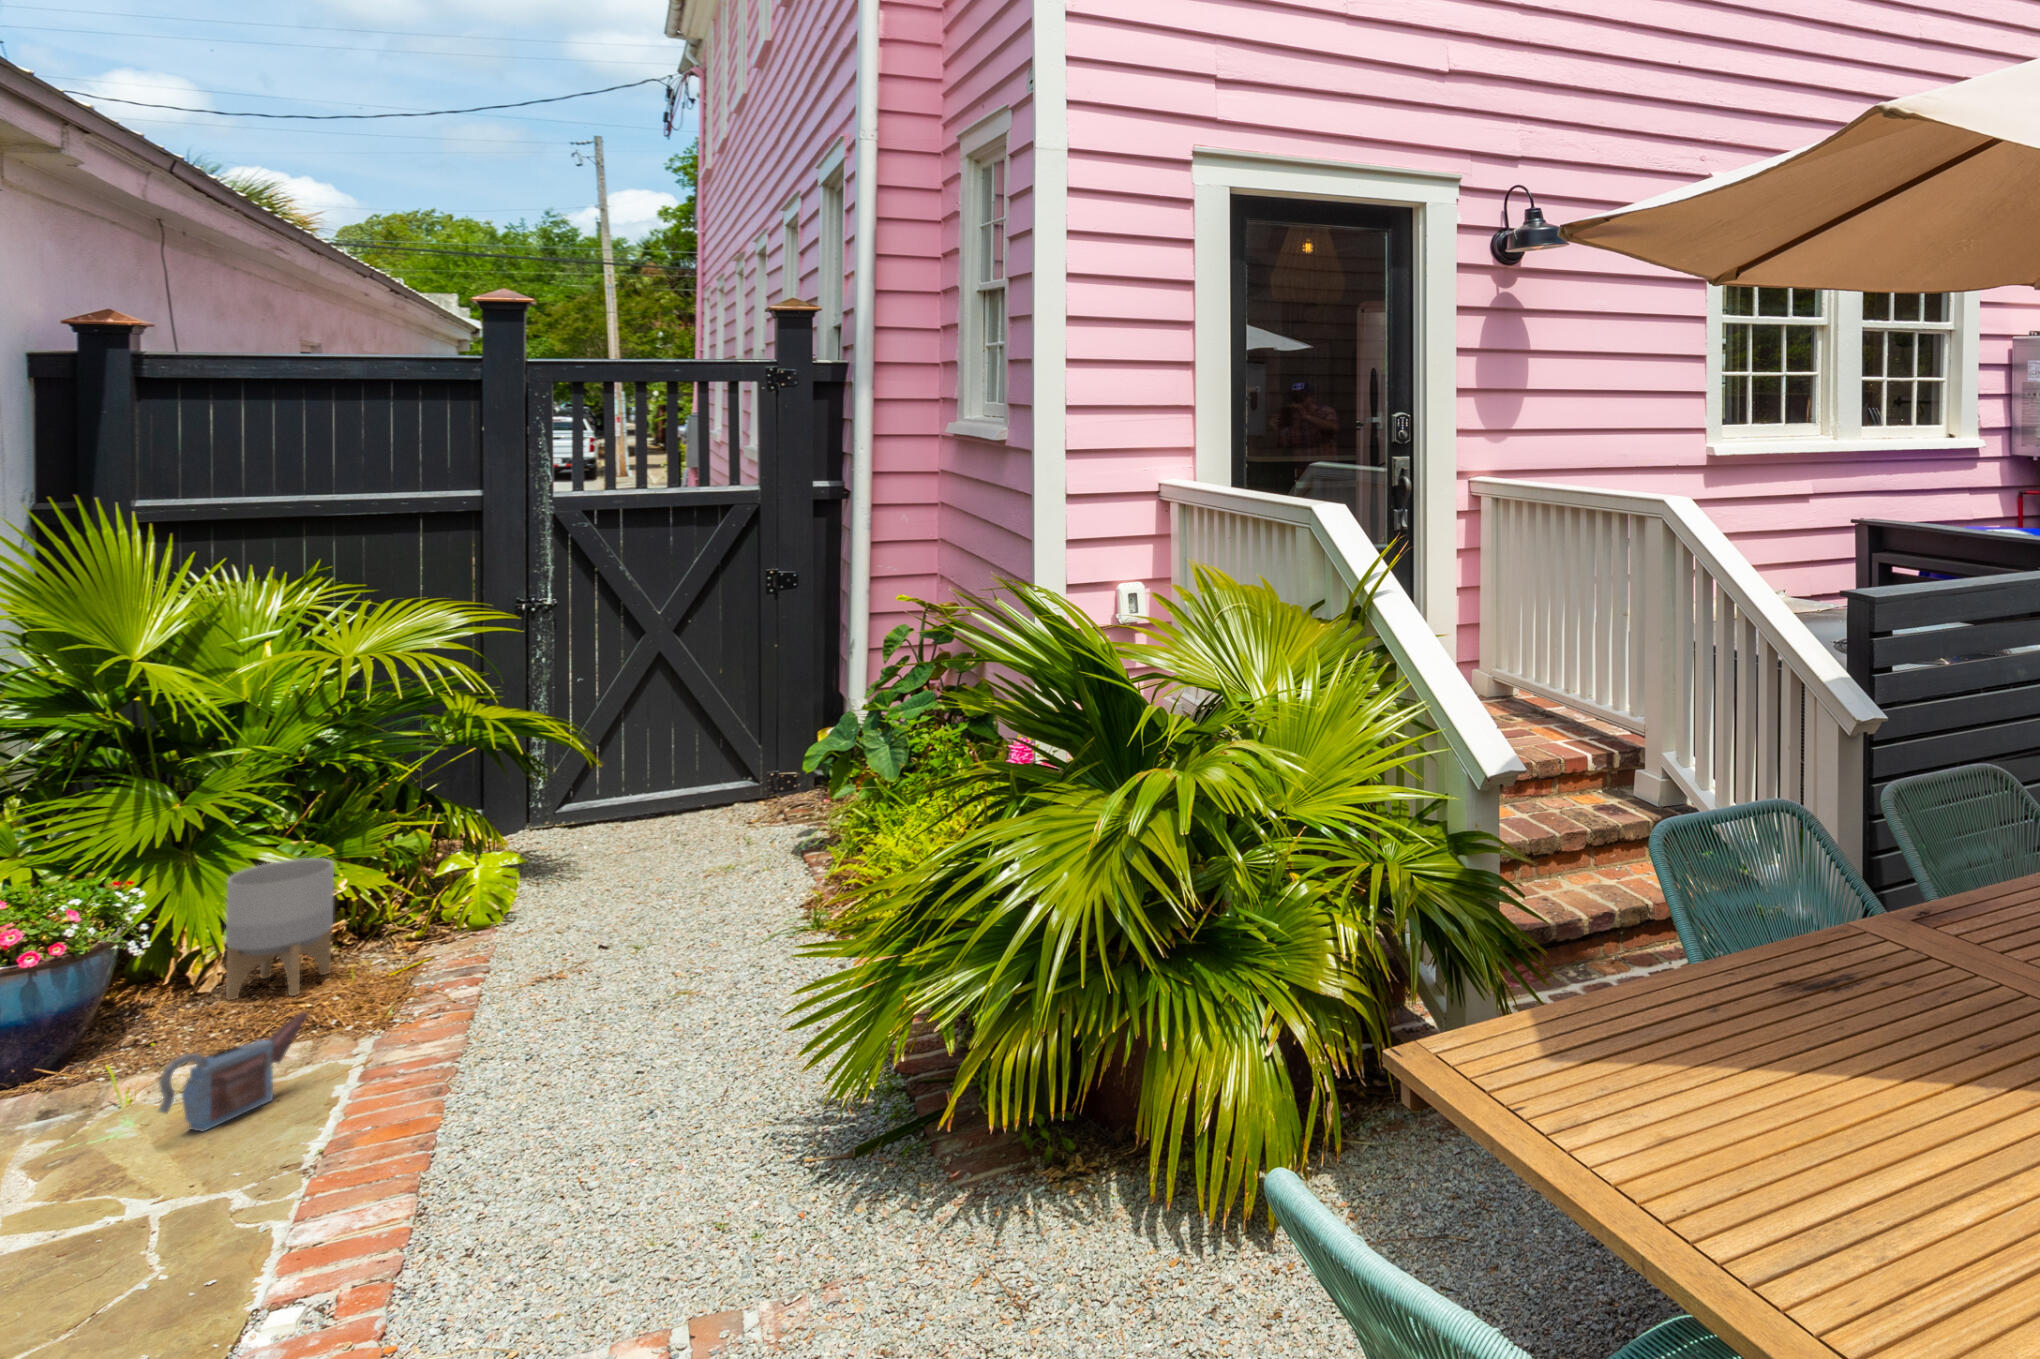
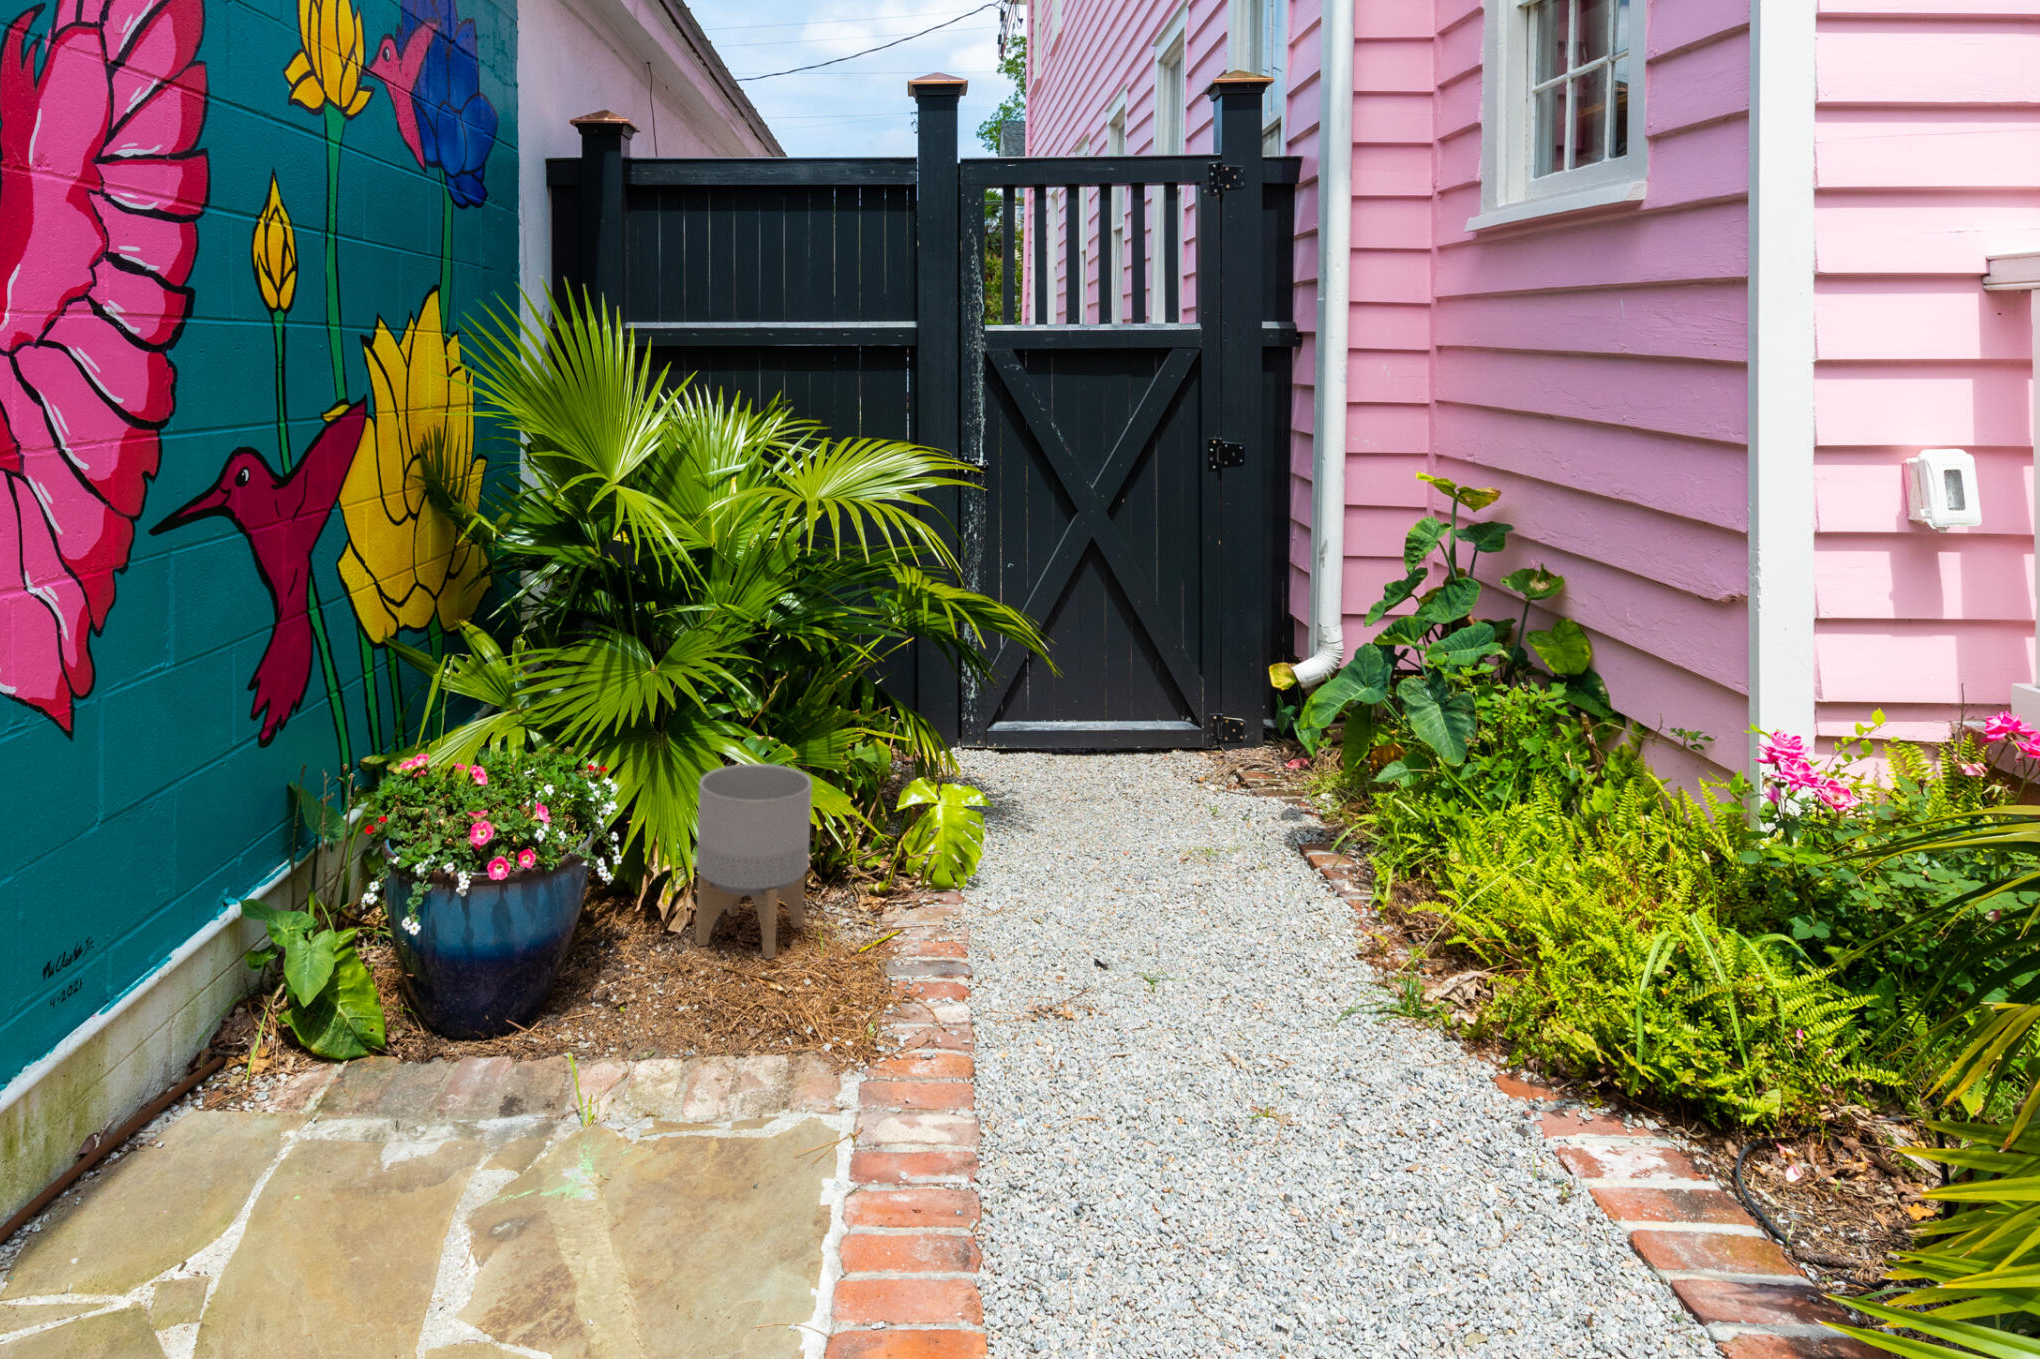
watering can: present [158,1012,308,1131] -> none [638,1049,824,1249]

